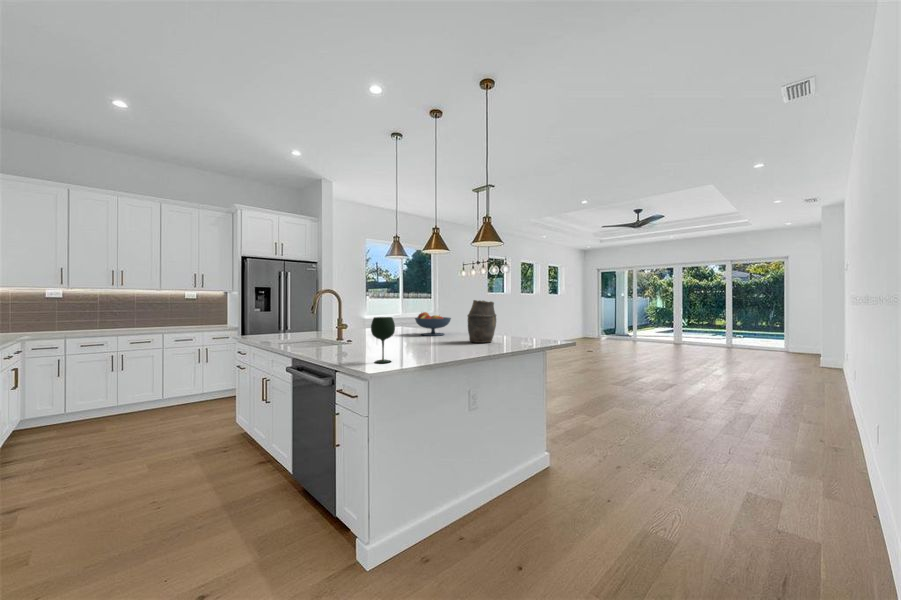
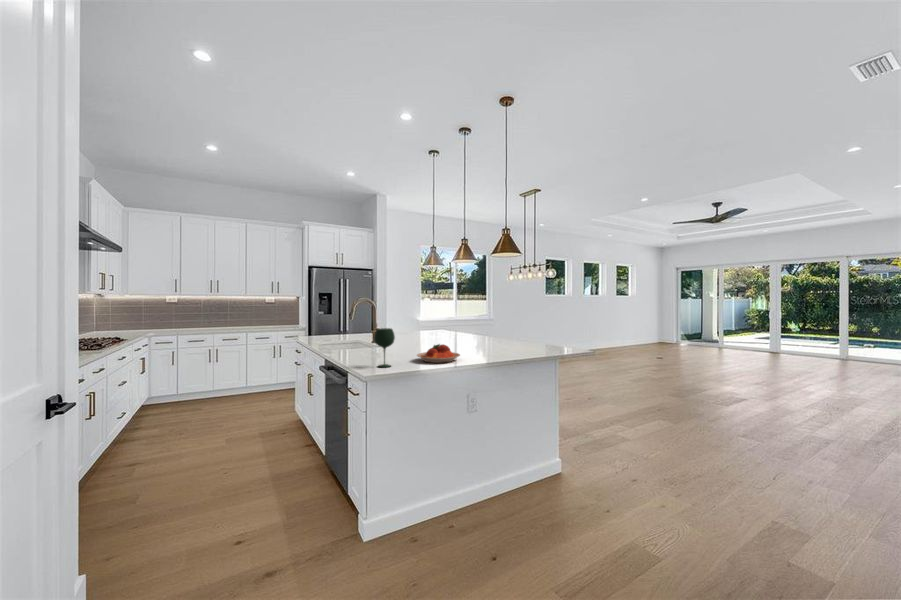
vase: present [468,300,496,343] -> none [479,311,506,351]
fruit bowl: present [415,312,451,336] -> none [442,319,475,342]
plate: none [413,335,463,356] -> present [417,344,460,363]

